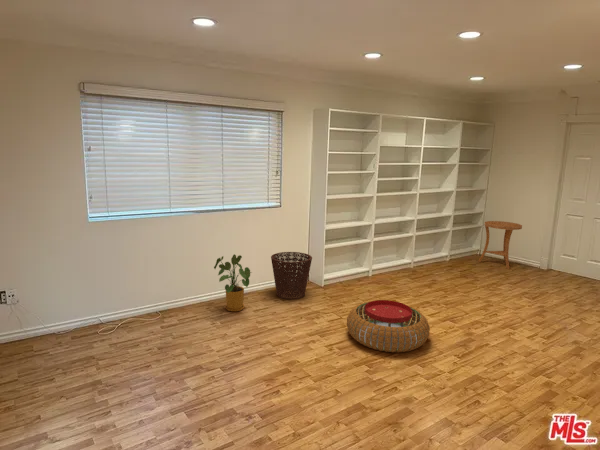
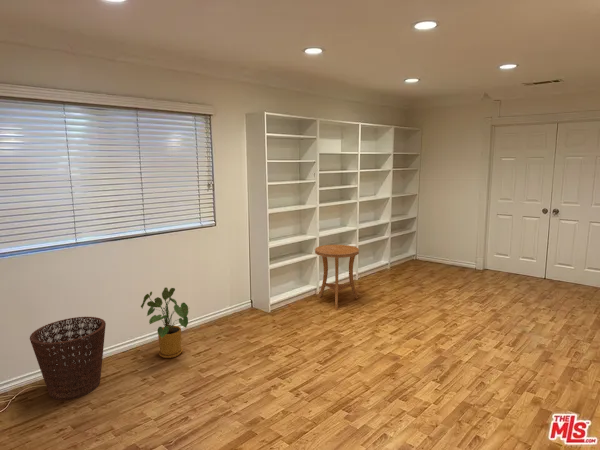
side table: present [478,221,522,269] -> present [315,245,359,310]
basket: present [271,252,312,299] -> present [30,317,106,400]
pouf: present [347,300,430,352] -> none [309,324,402,387]

